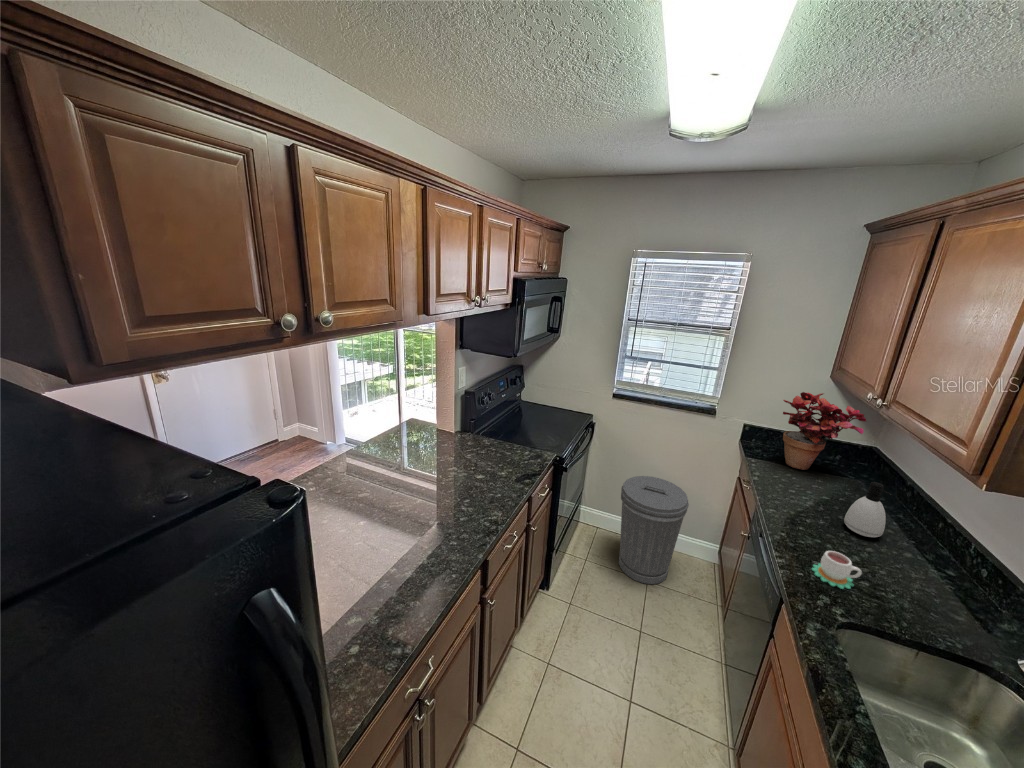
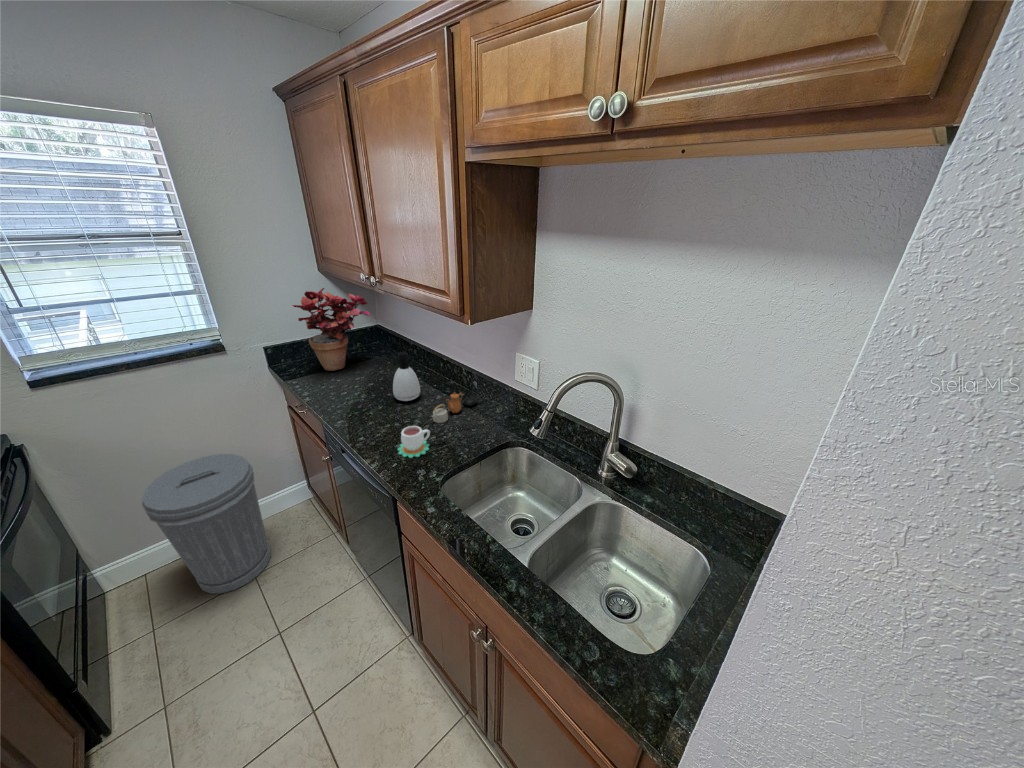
teapot: none [877,558,969,593] -> present [432,392,477,423]

